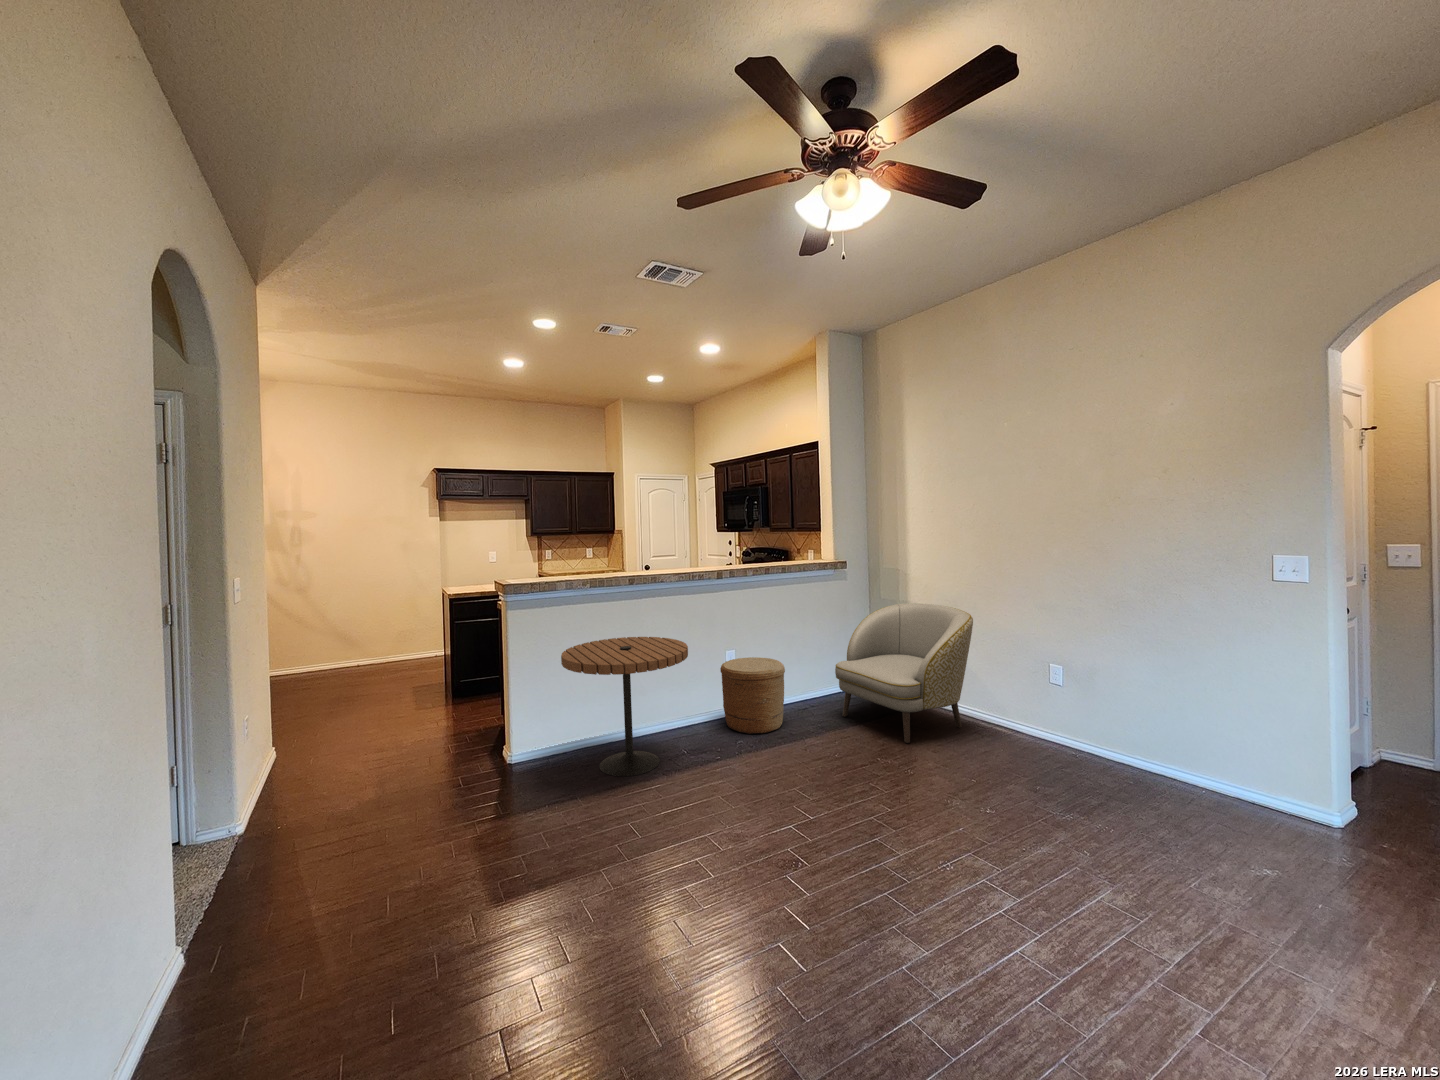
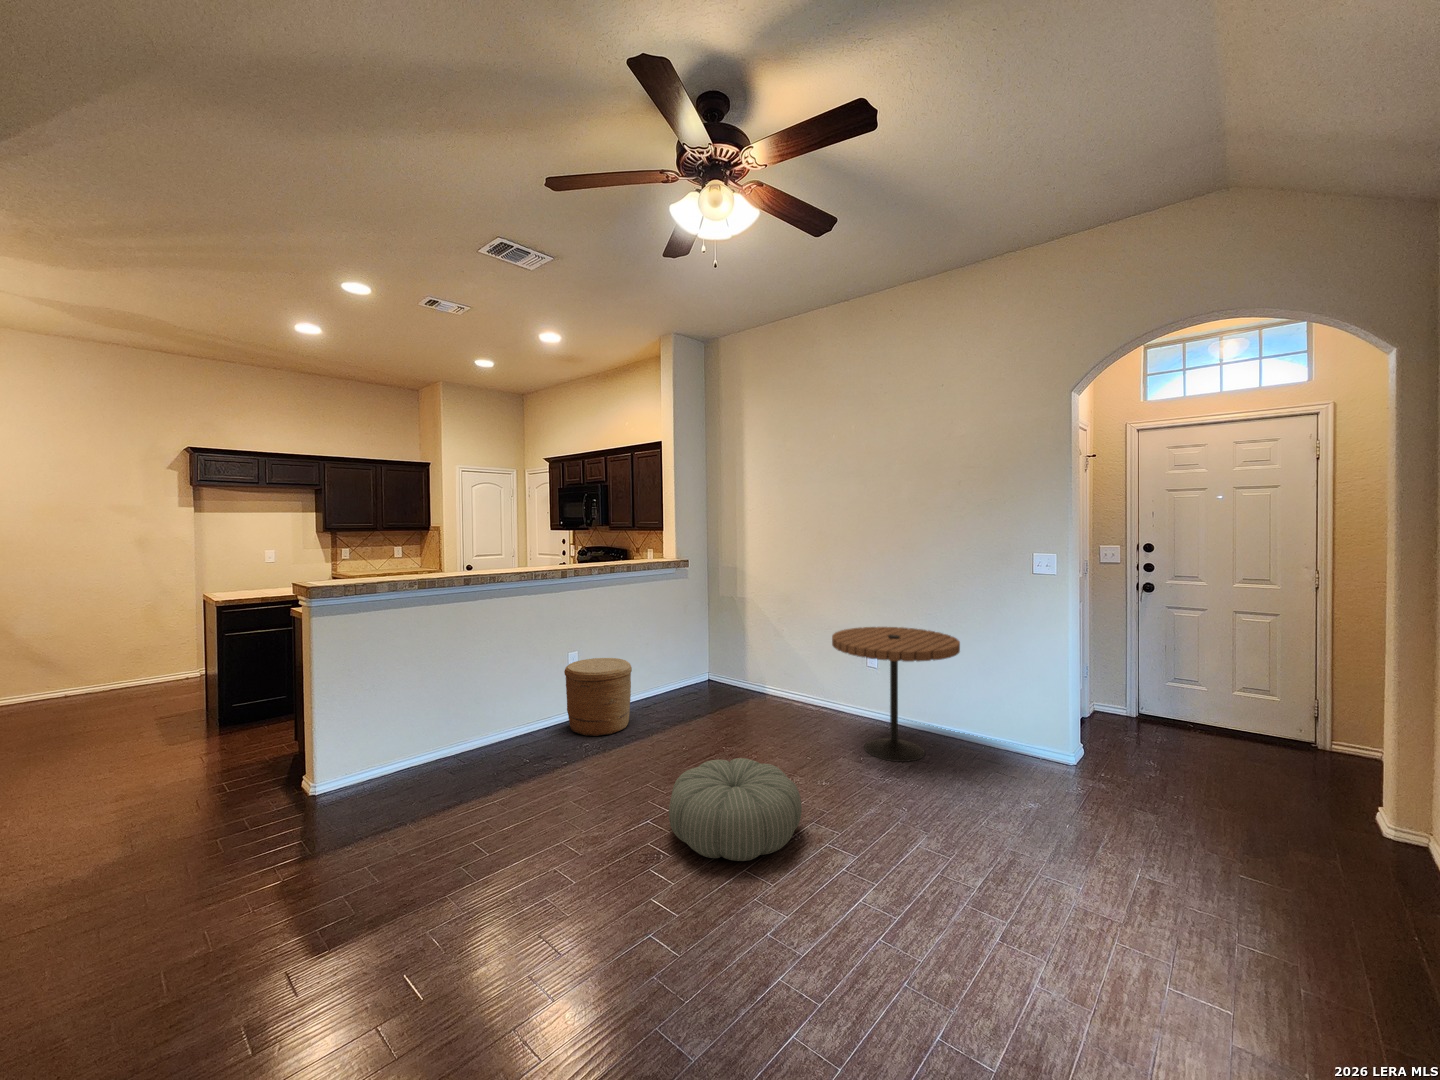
armchair: present [835,603,973,743] -> none [680,600,804,731]
side table: present [561,637,688,776] -> present [832,627,960,762]
pouf: none [808,772,954,882] -> present [669,758,802,861]

